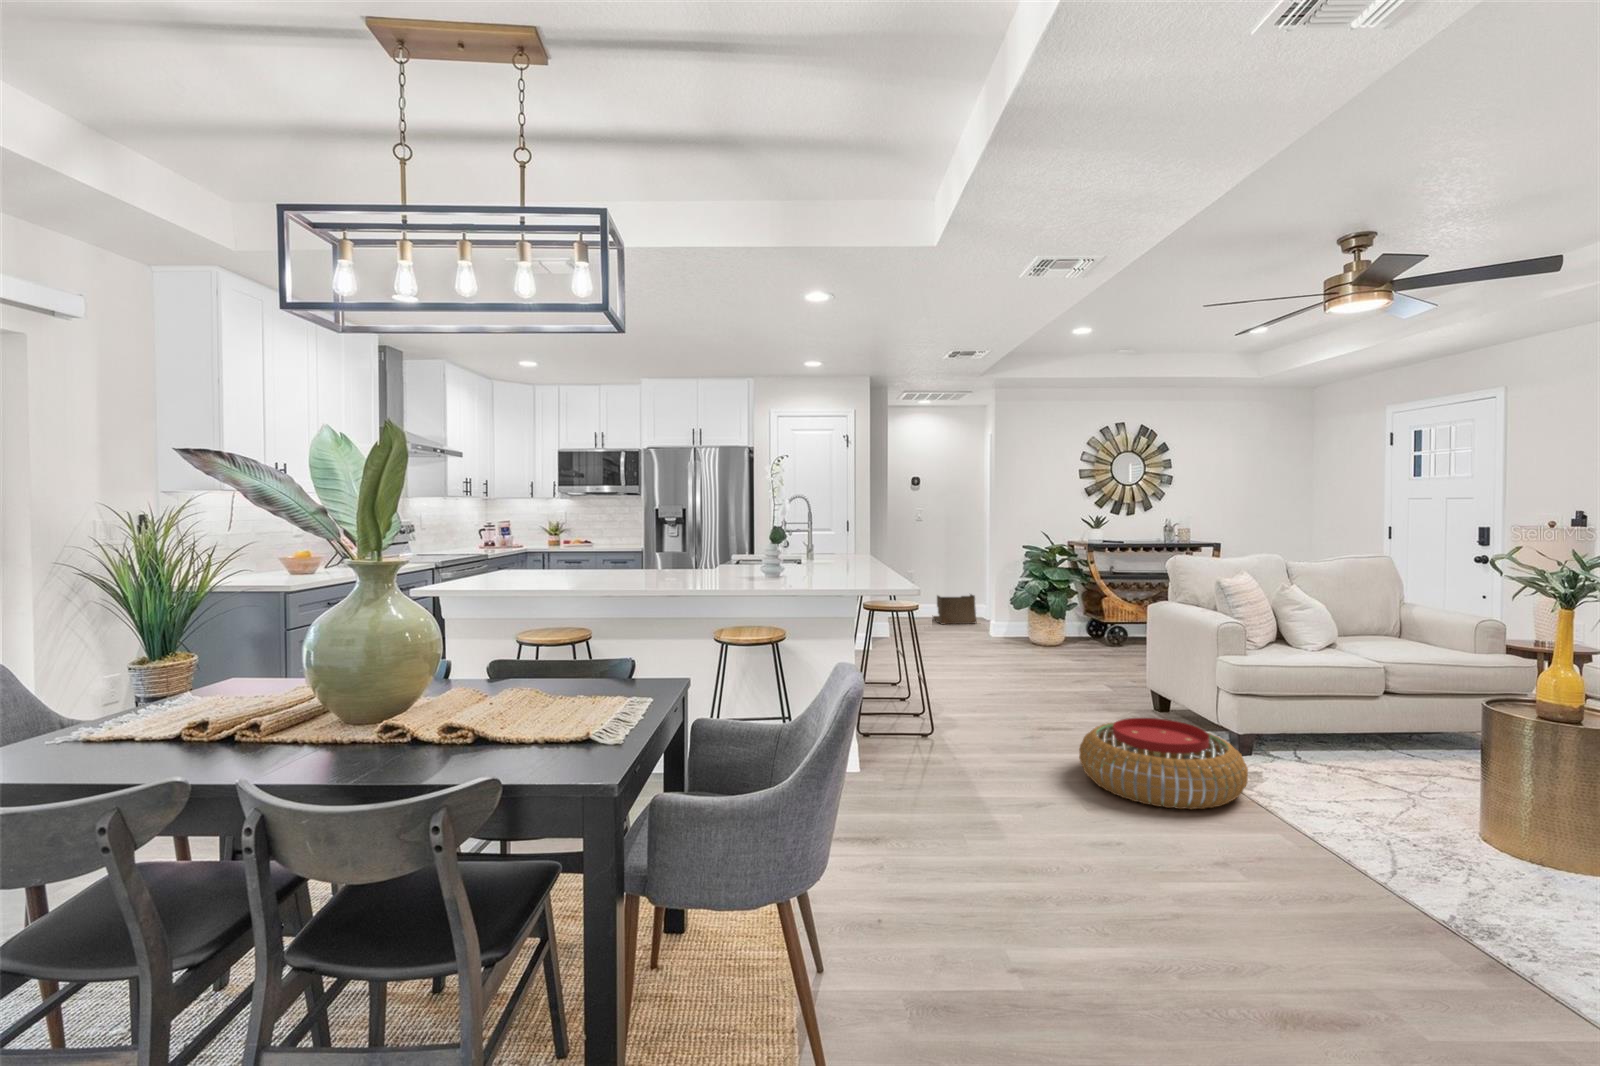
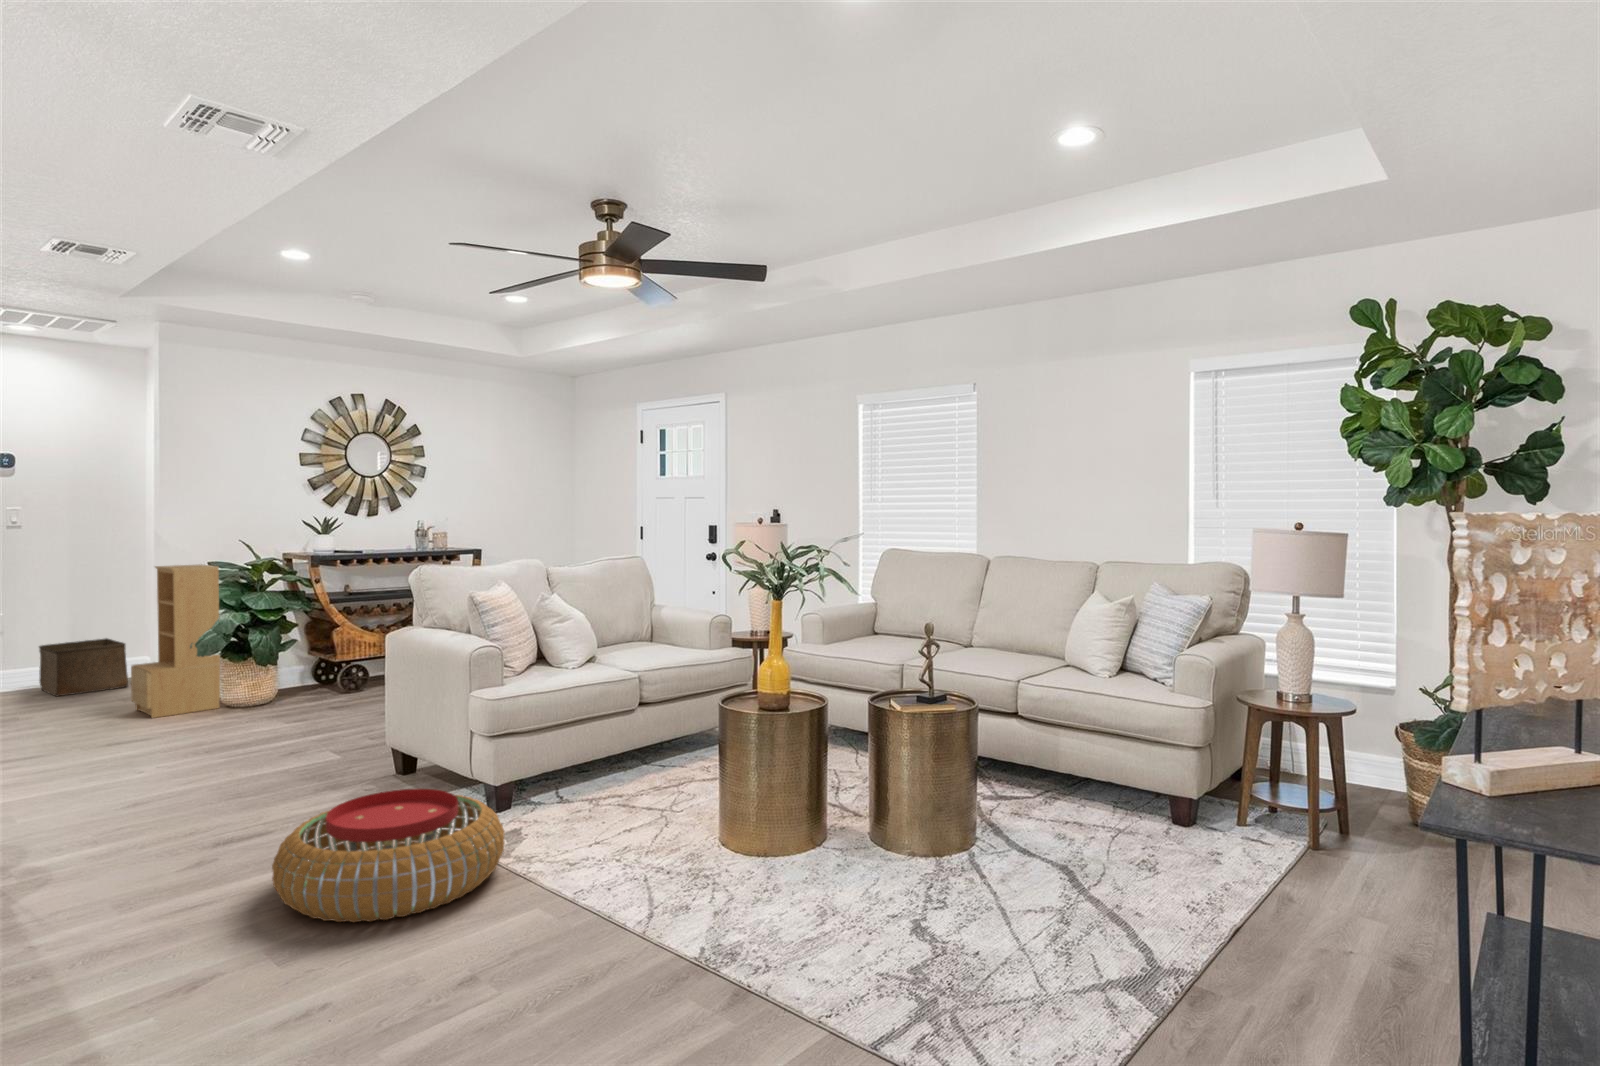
bookshelf: none [980,548,1030,645] -> present [131,565,220,718]

